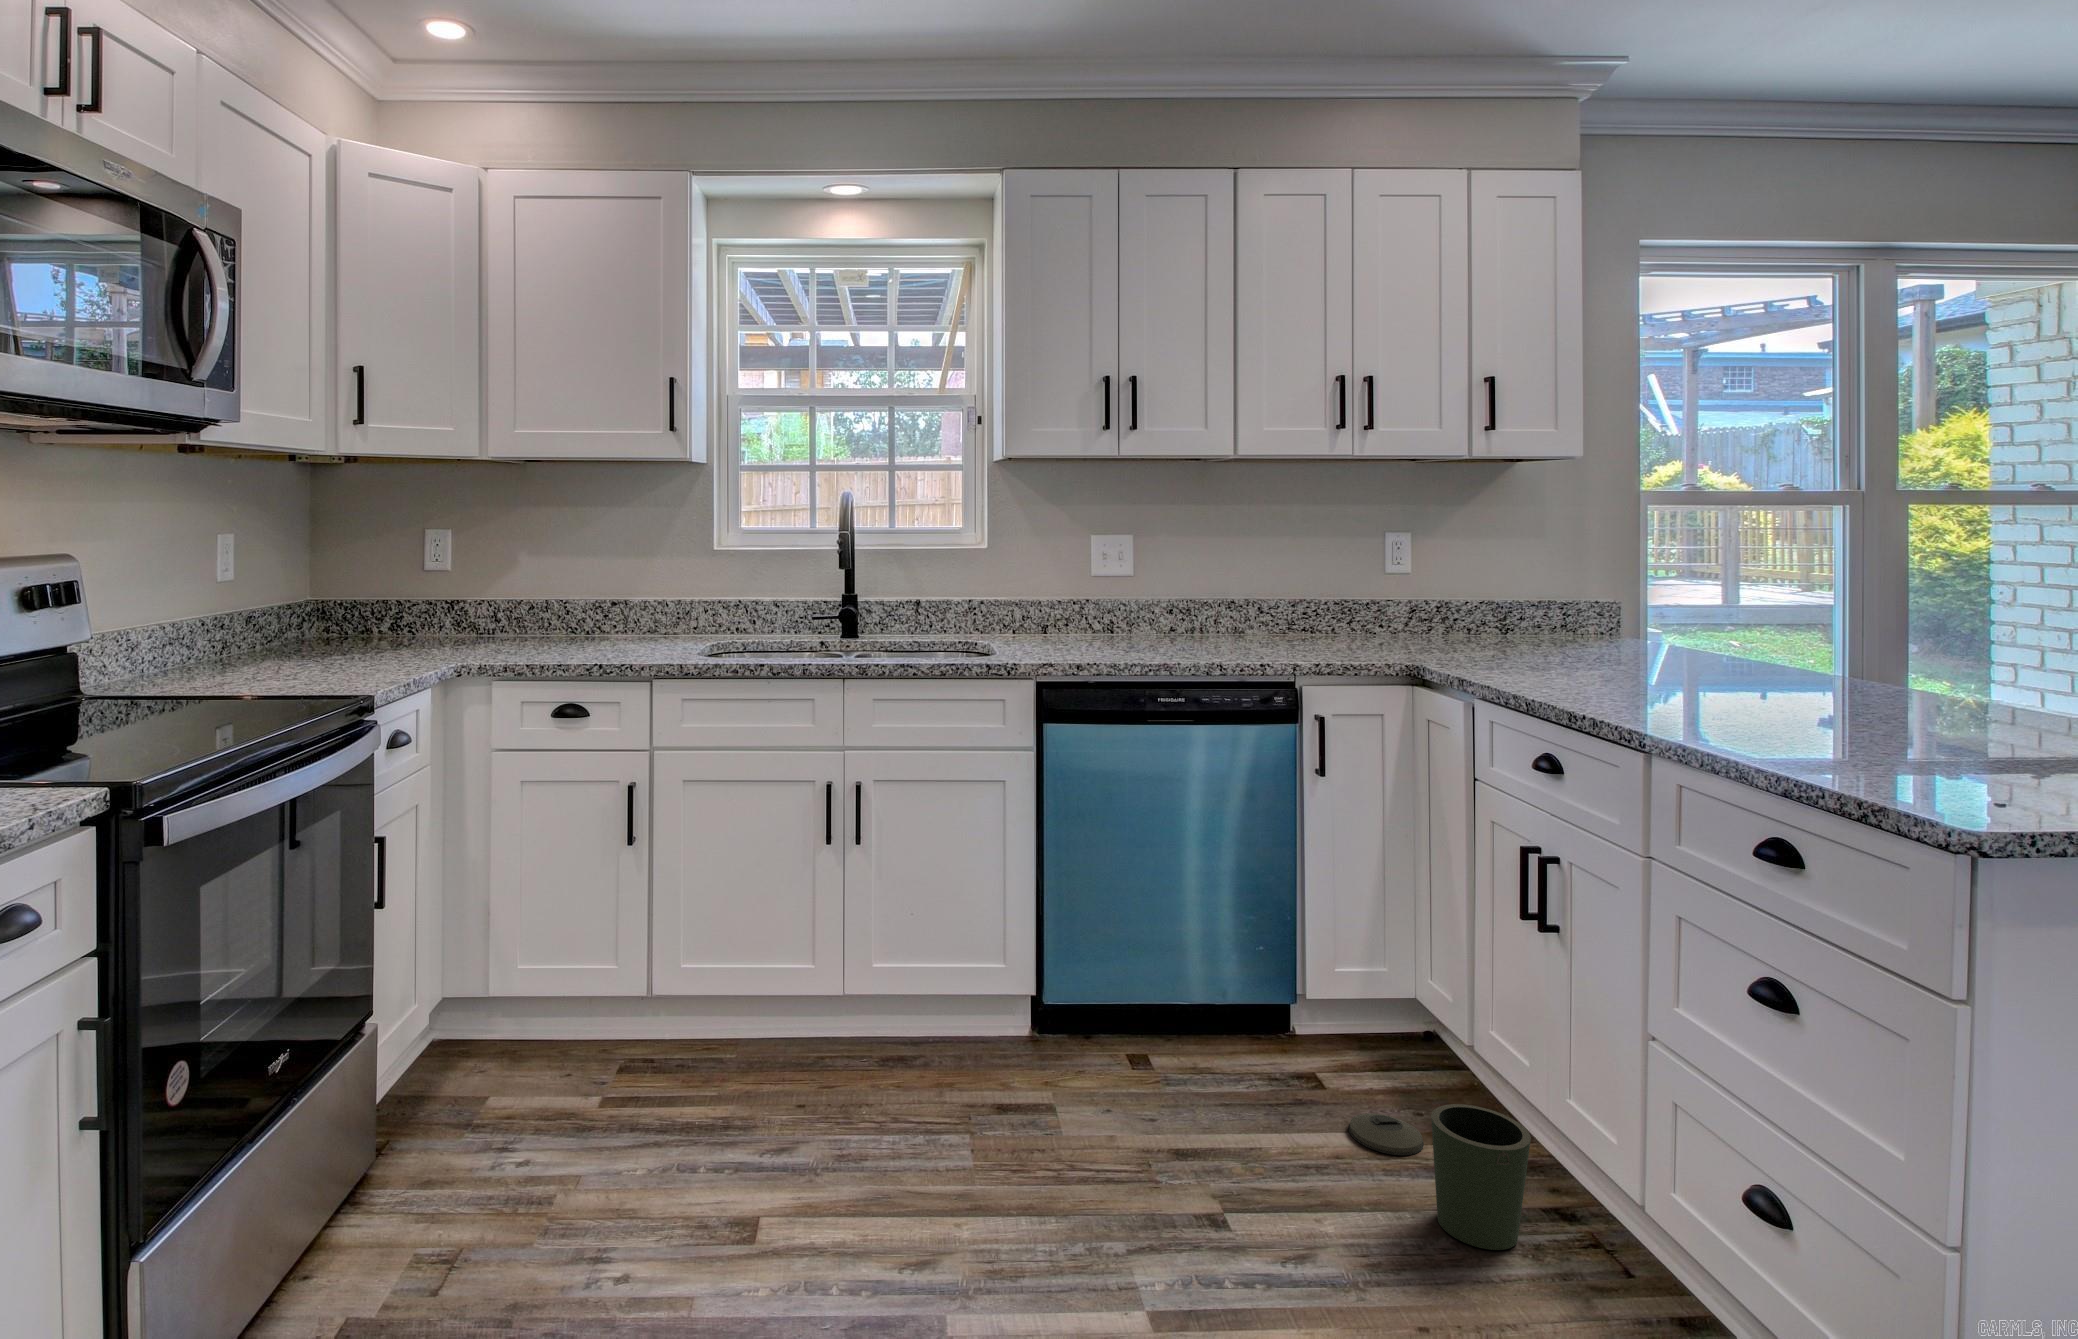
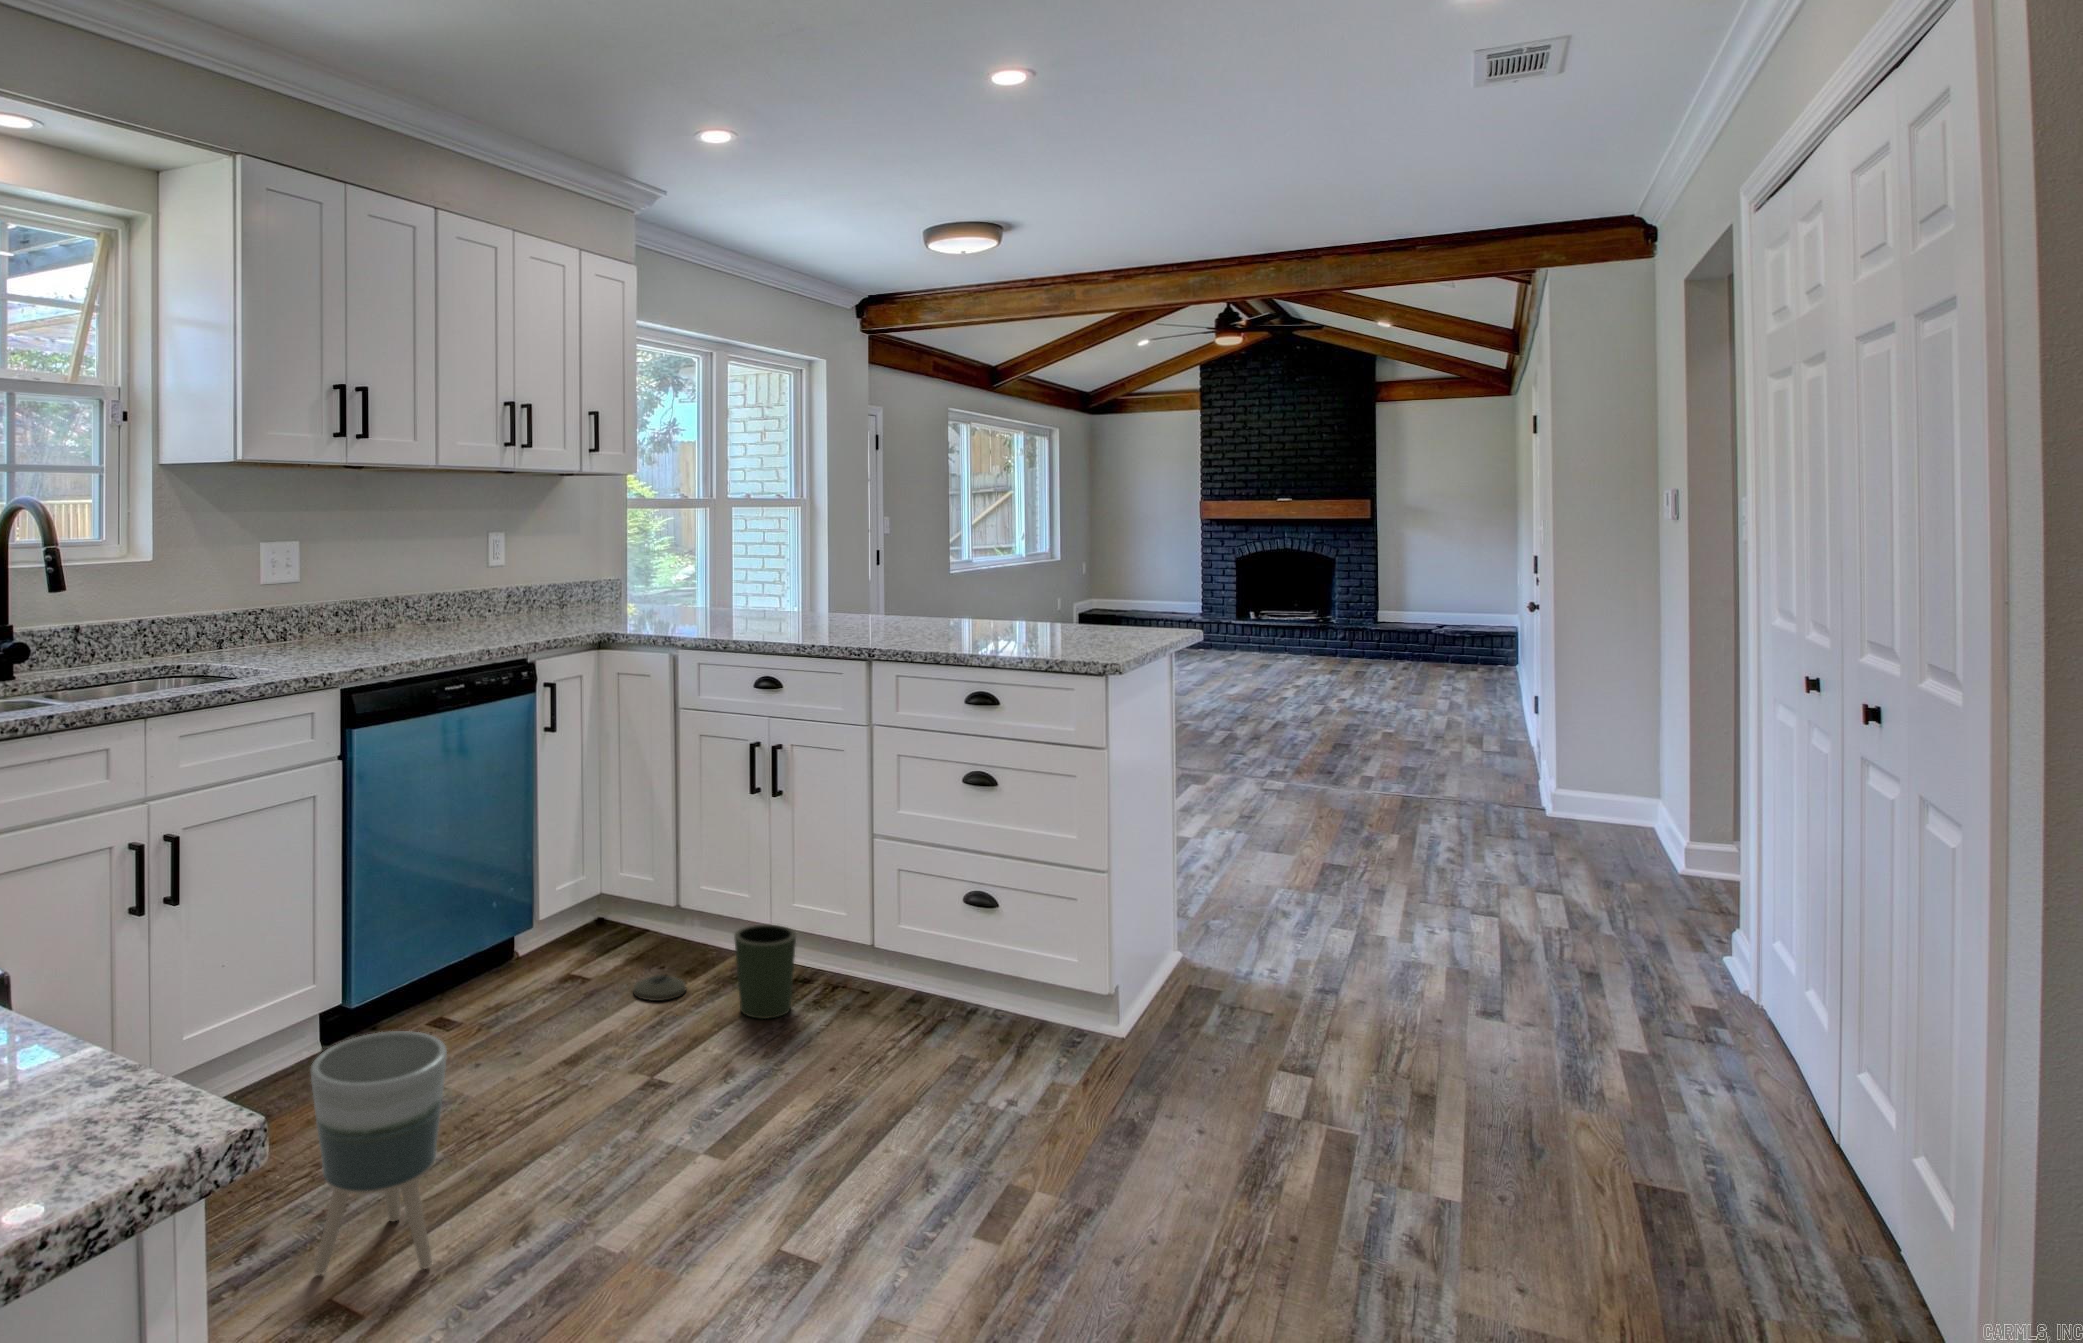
planter: none [766,1000,884,1234] -> present [310,1031,447,1275]

